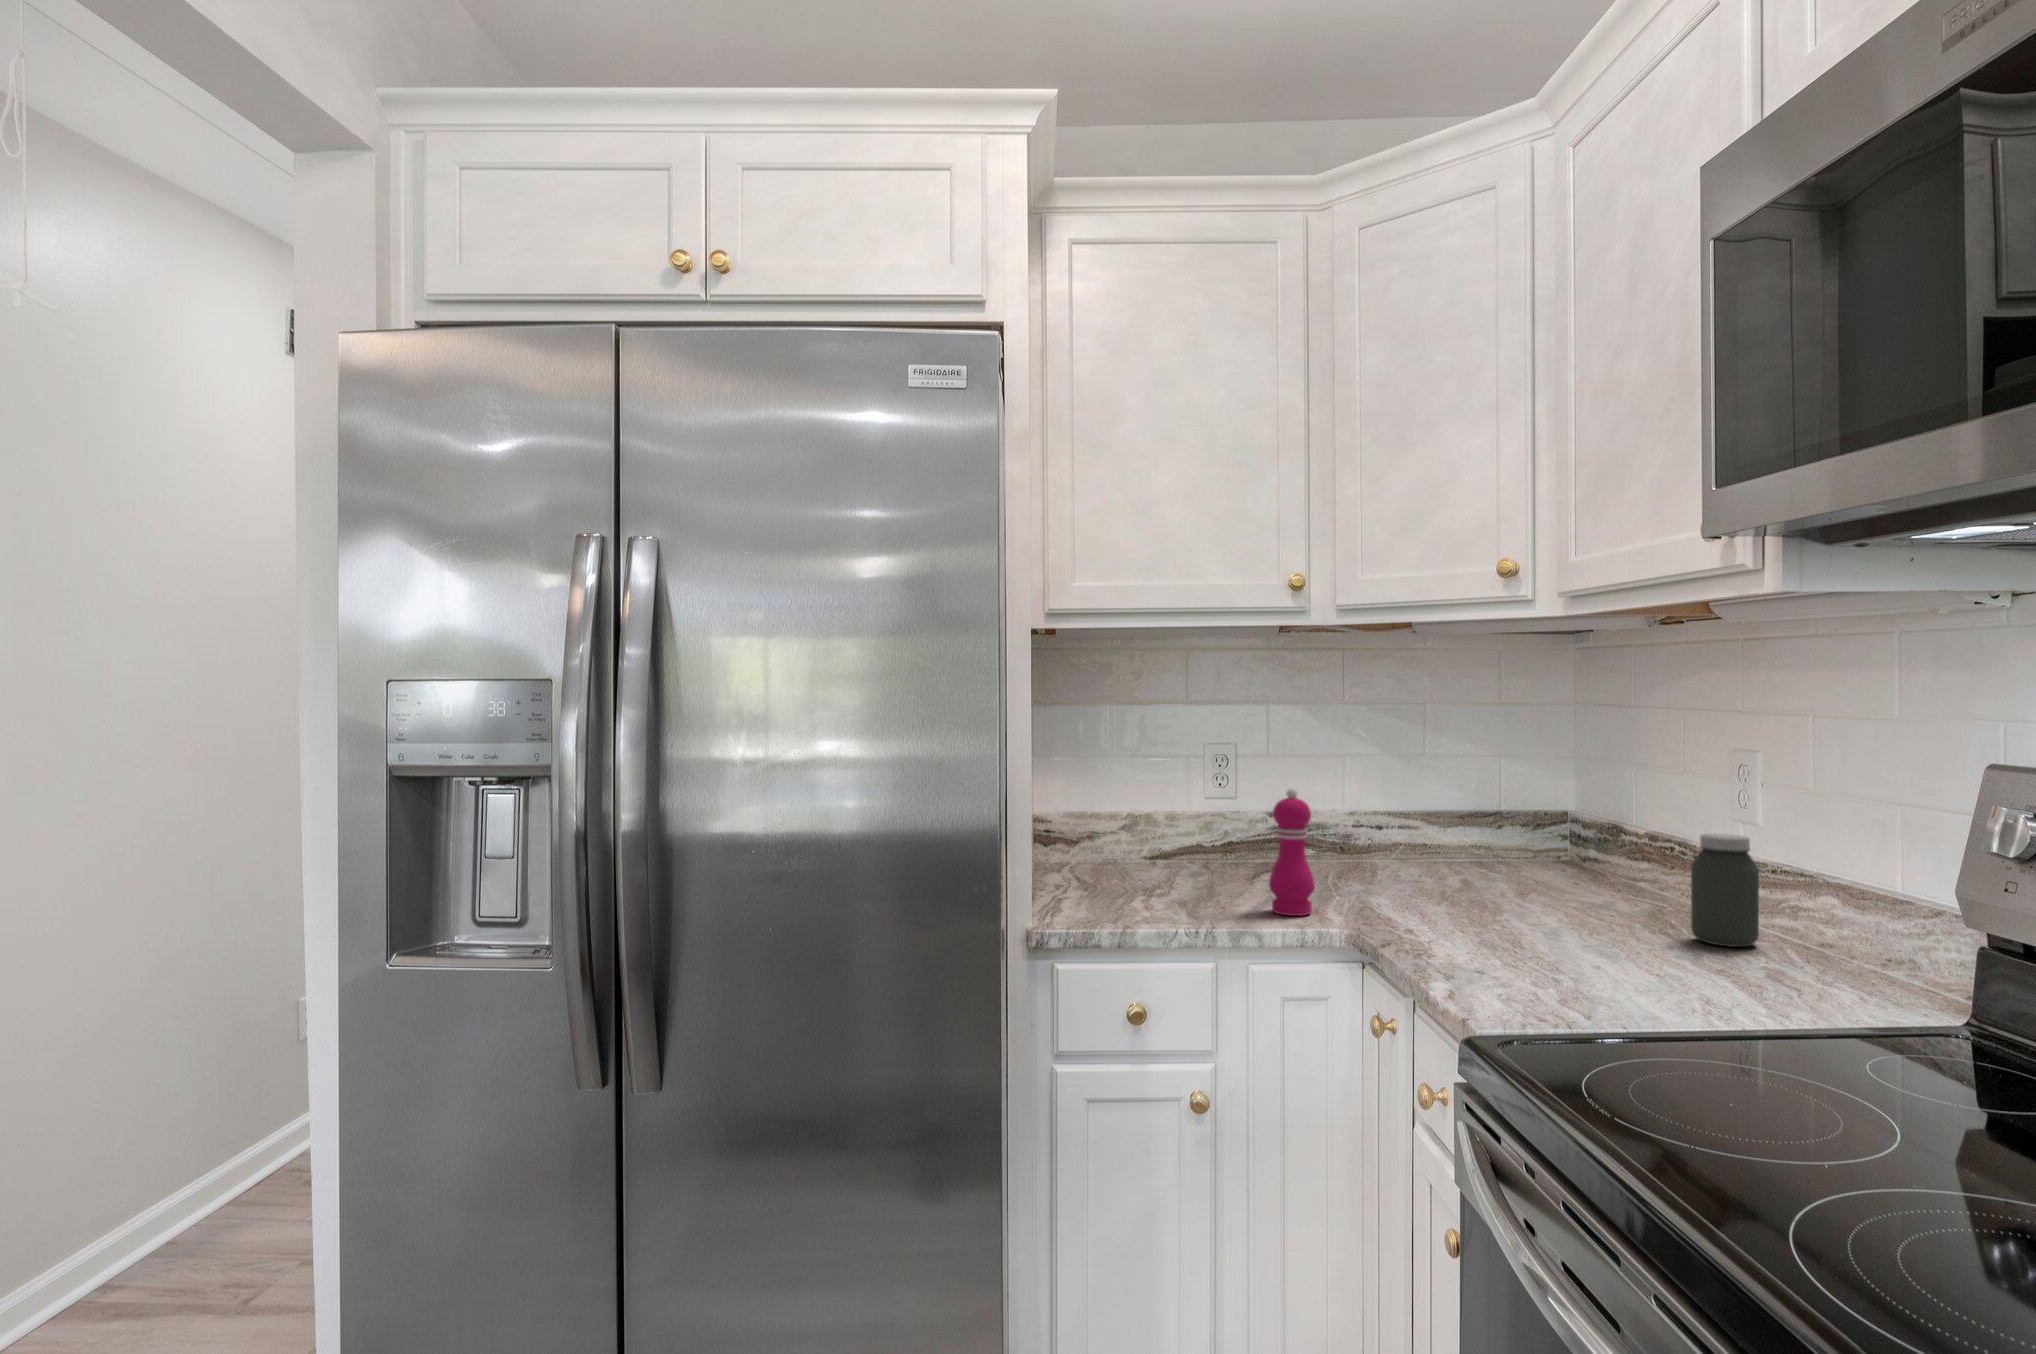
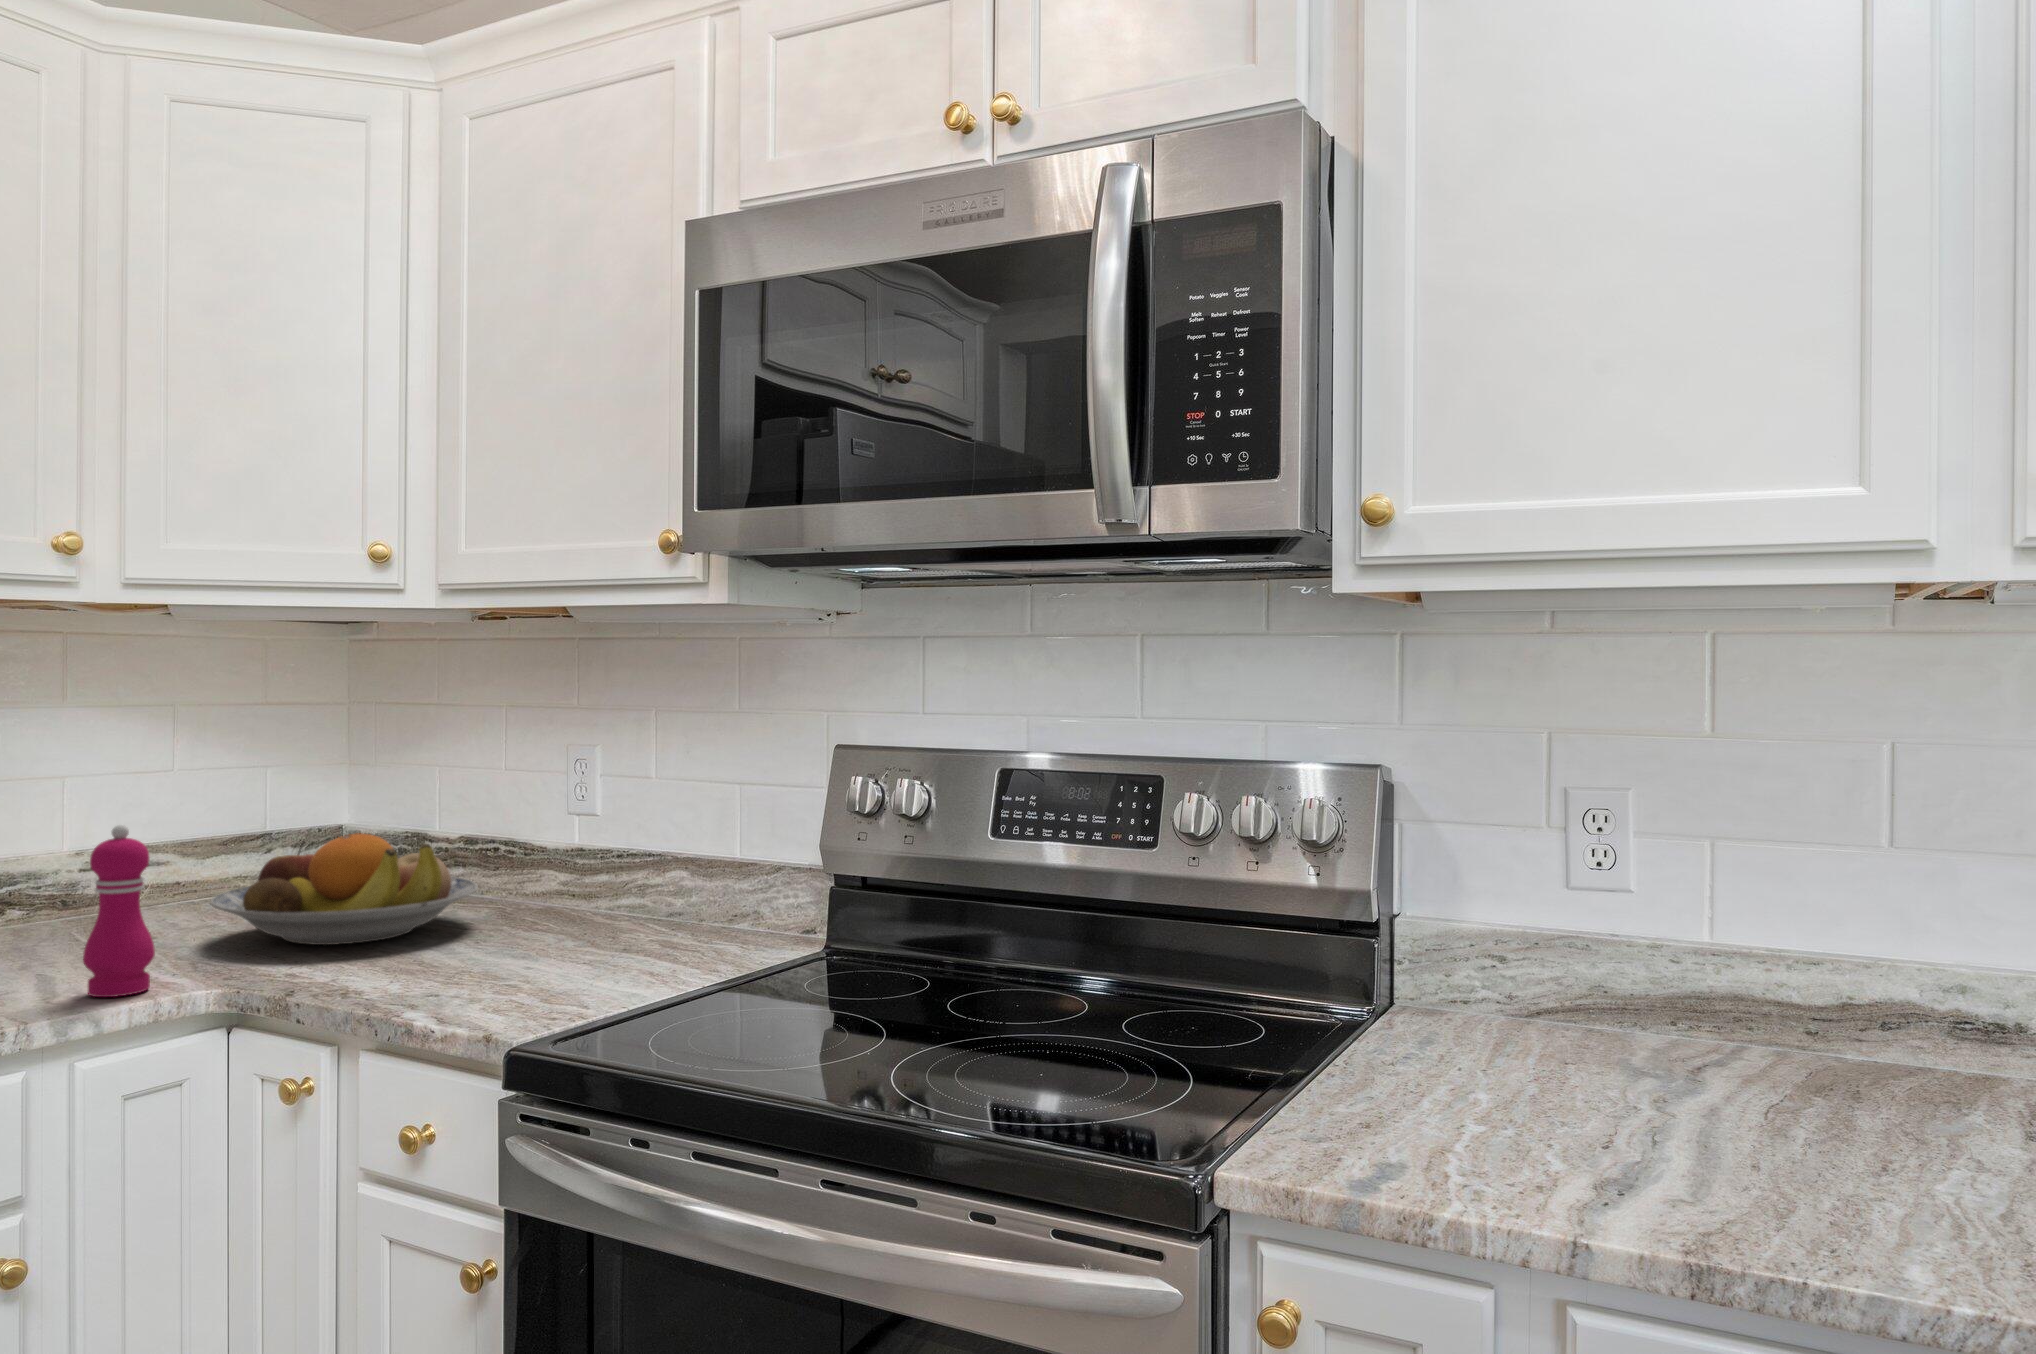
fruit bowl: none [1389,817,1616,913] -> present [211,834,478,945]
jar: present [1691,834,1759,947] -> none [570,825,628,931]

